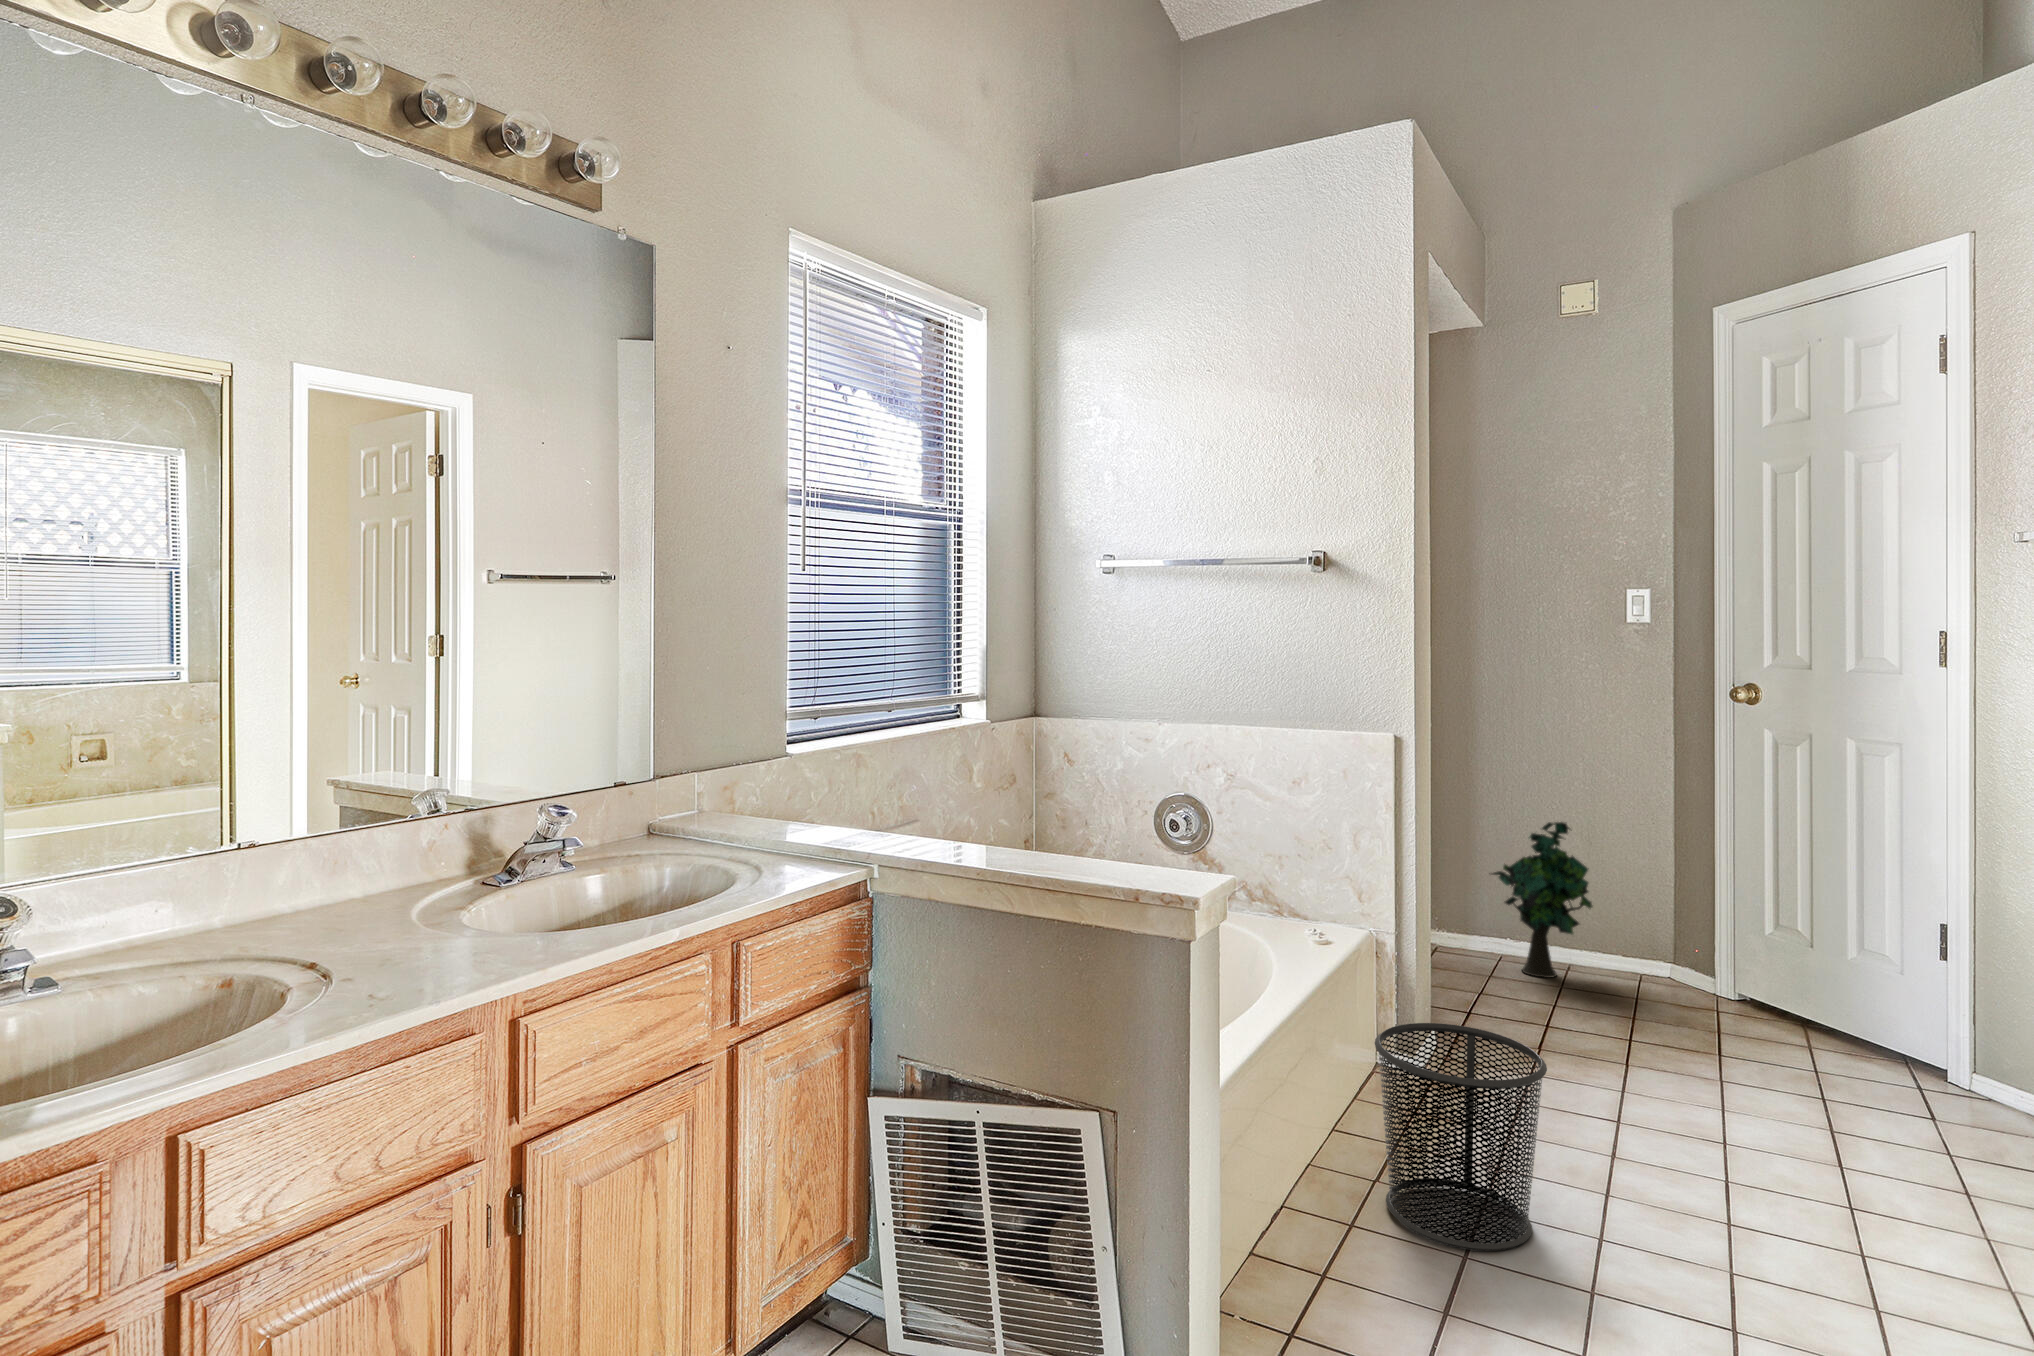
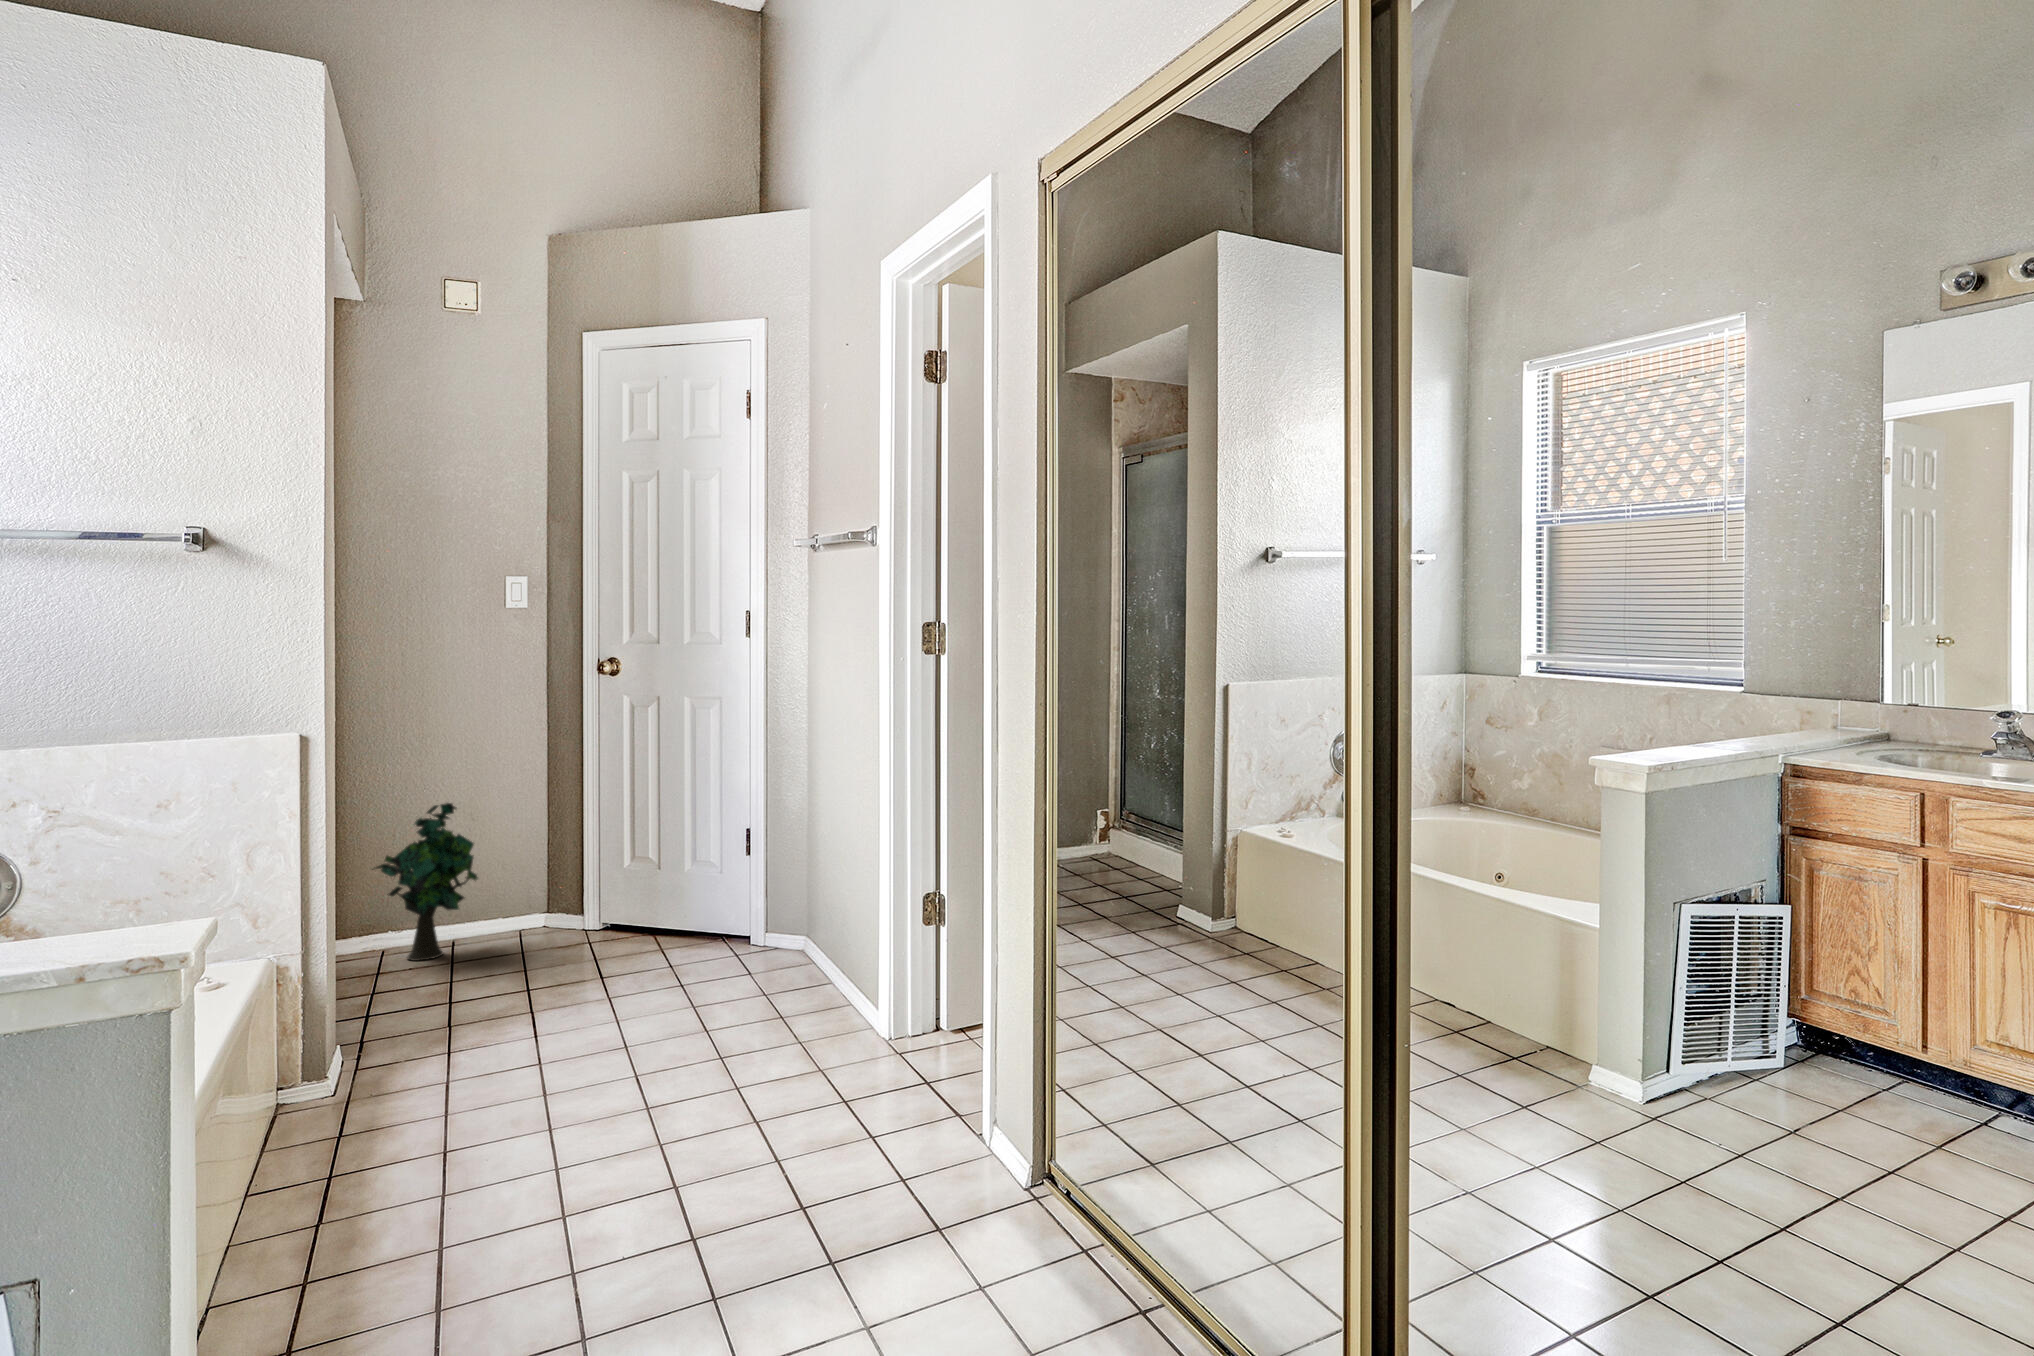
waste bin: present [1375,1023,1547,1251] -> none [324,1017,511,1251]

